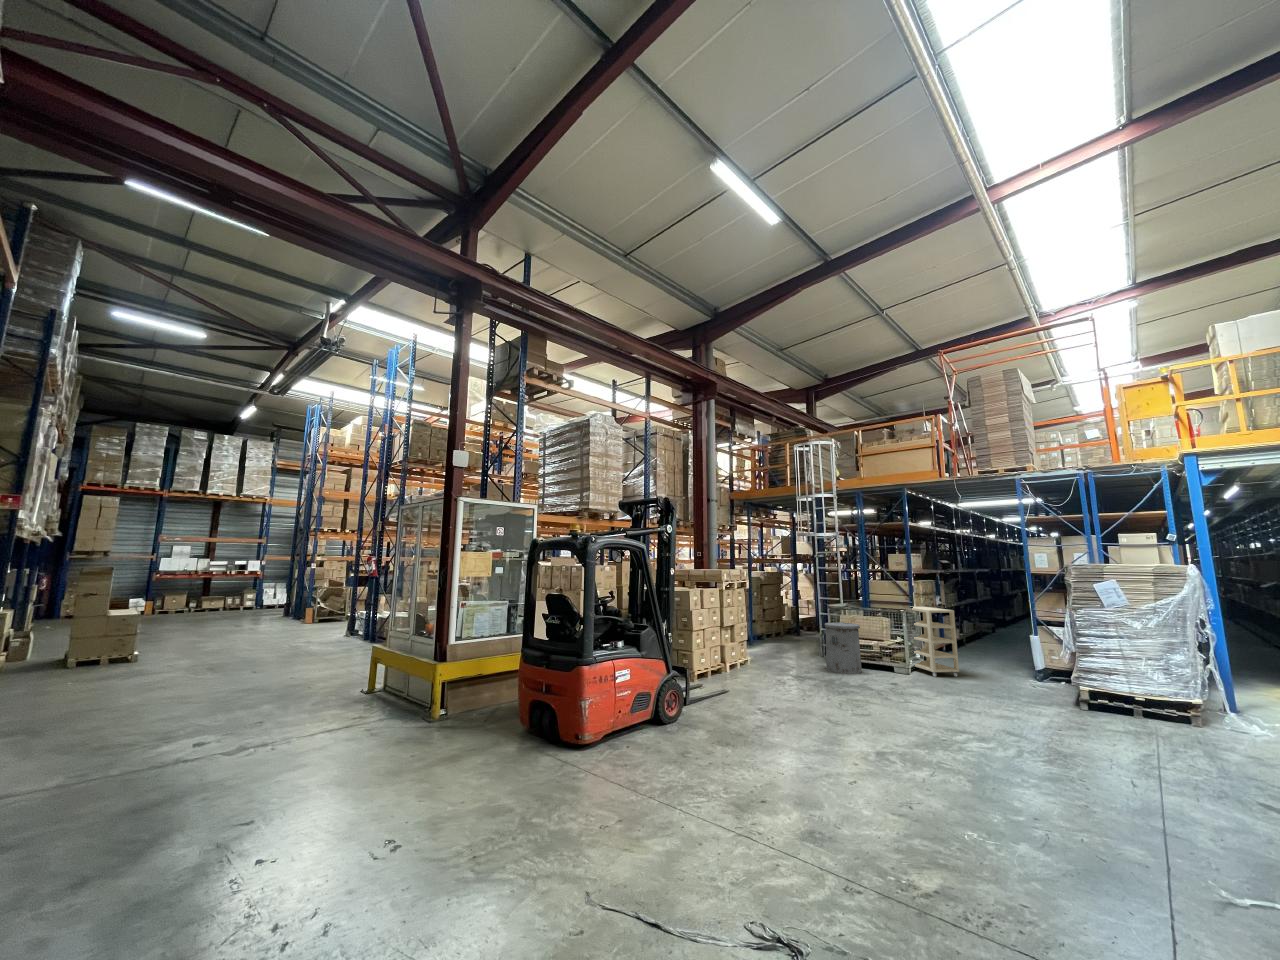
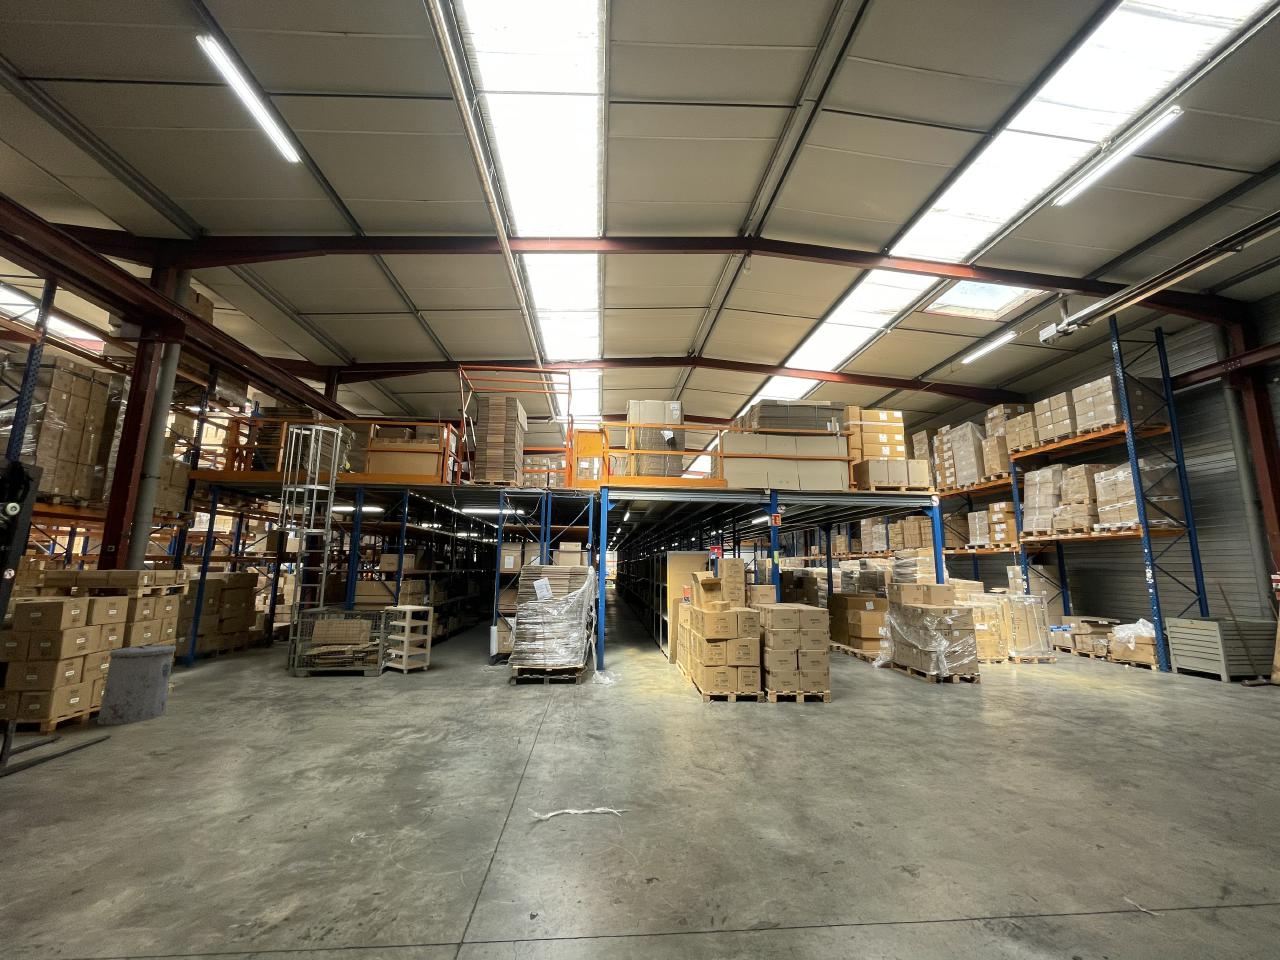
trash can: present [825,622,862,674] -> present [98,645,176,725]

